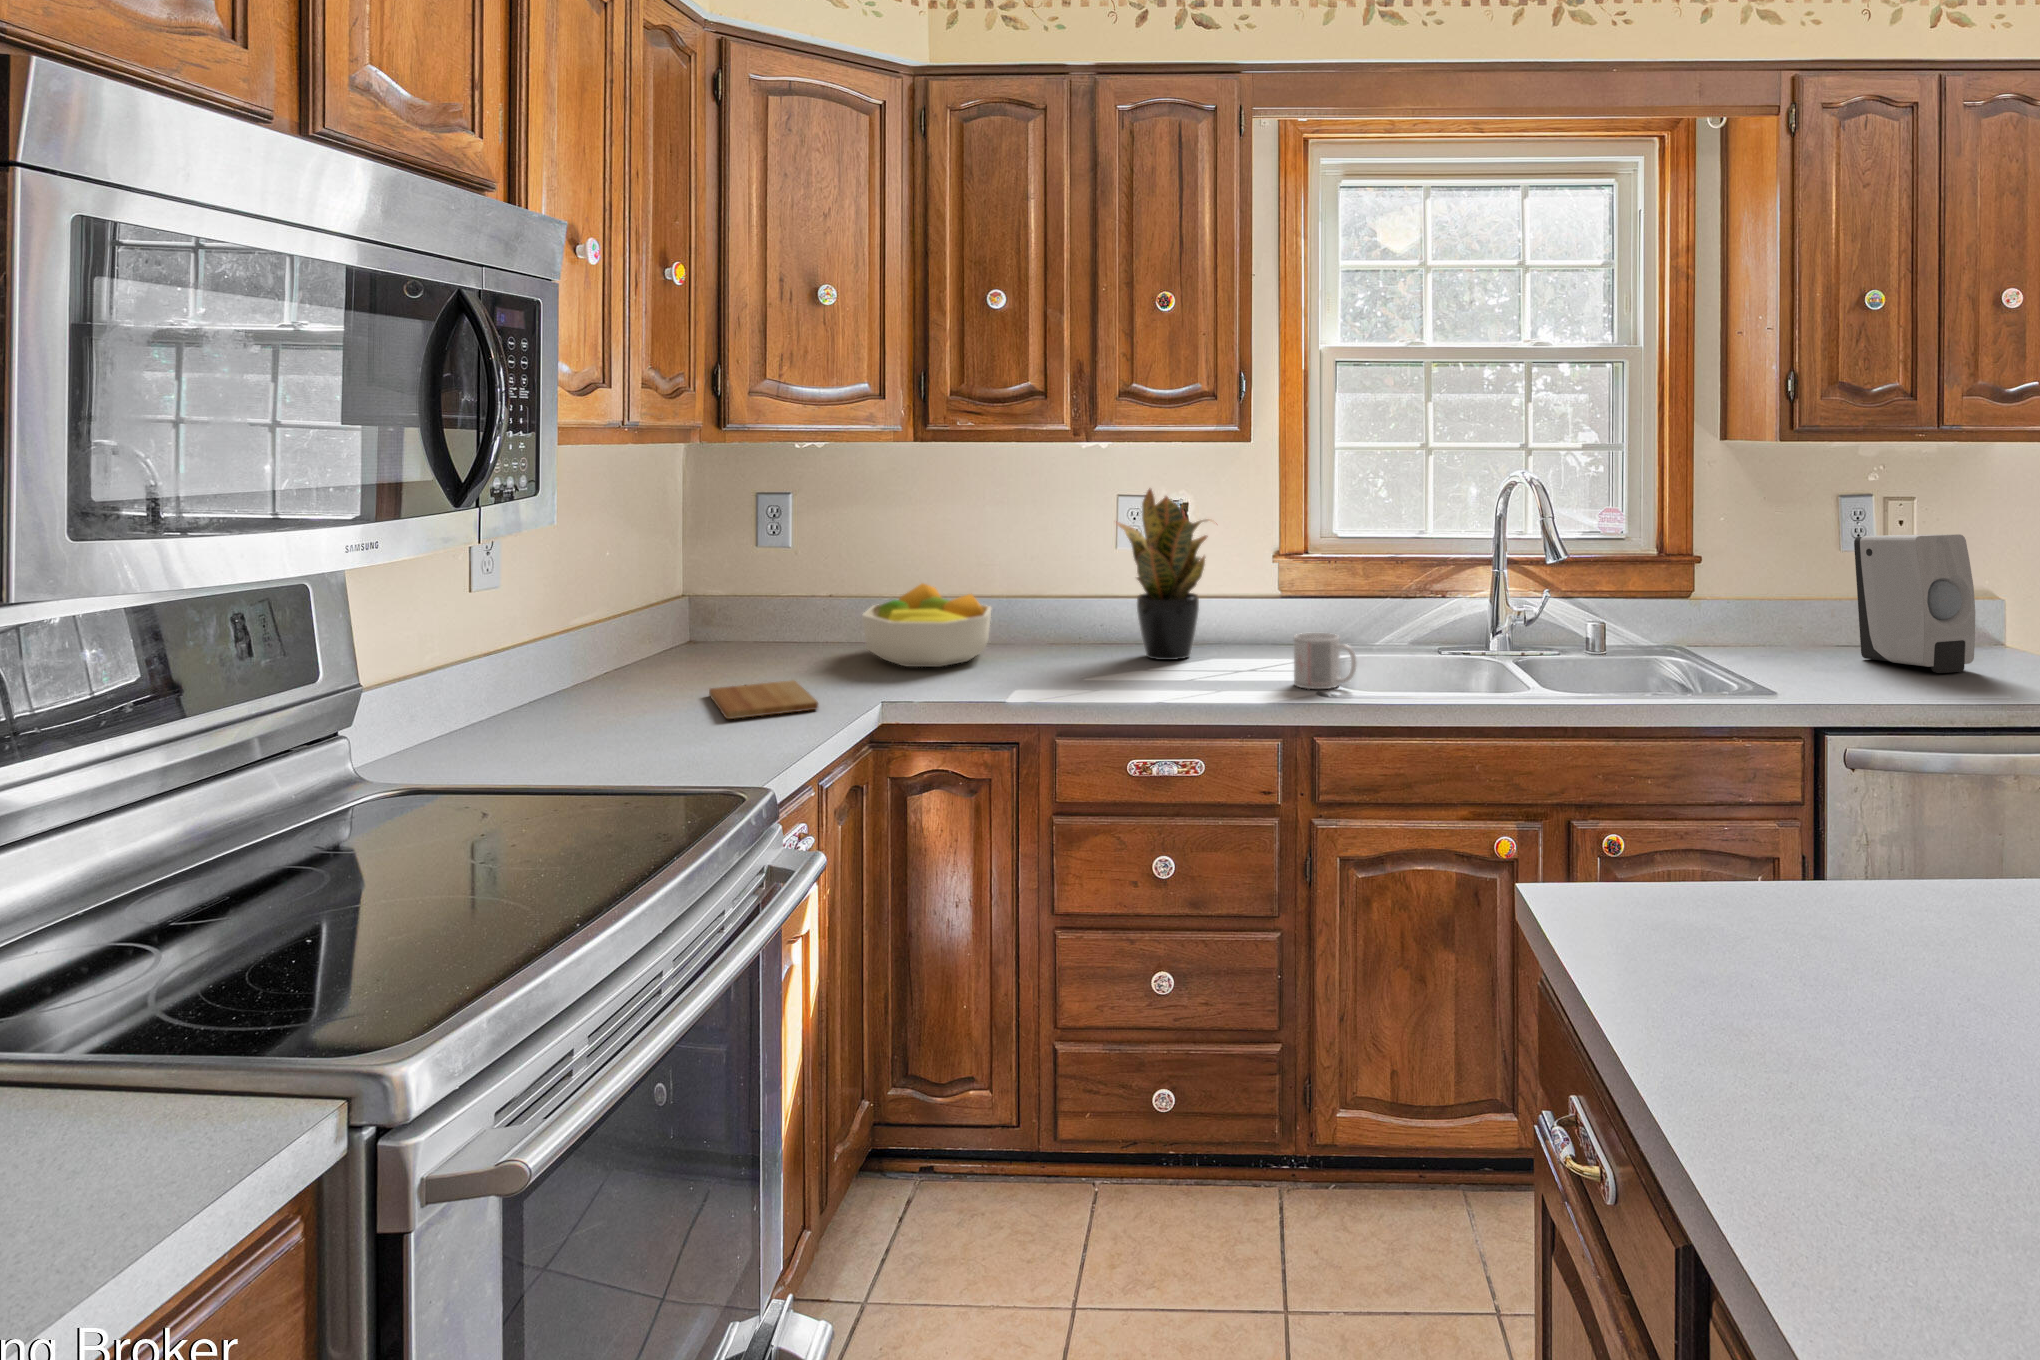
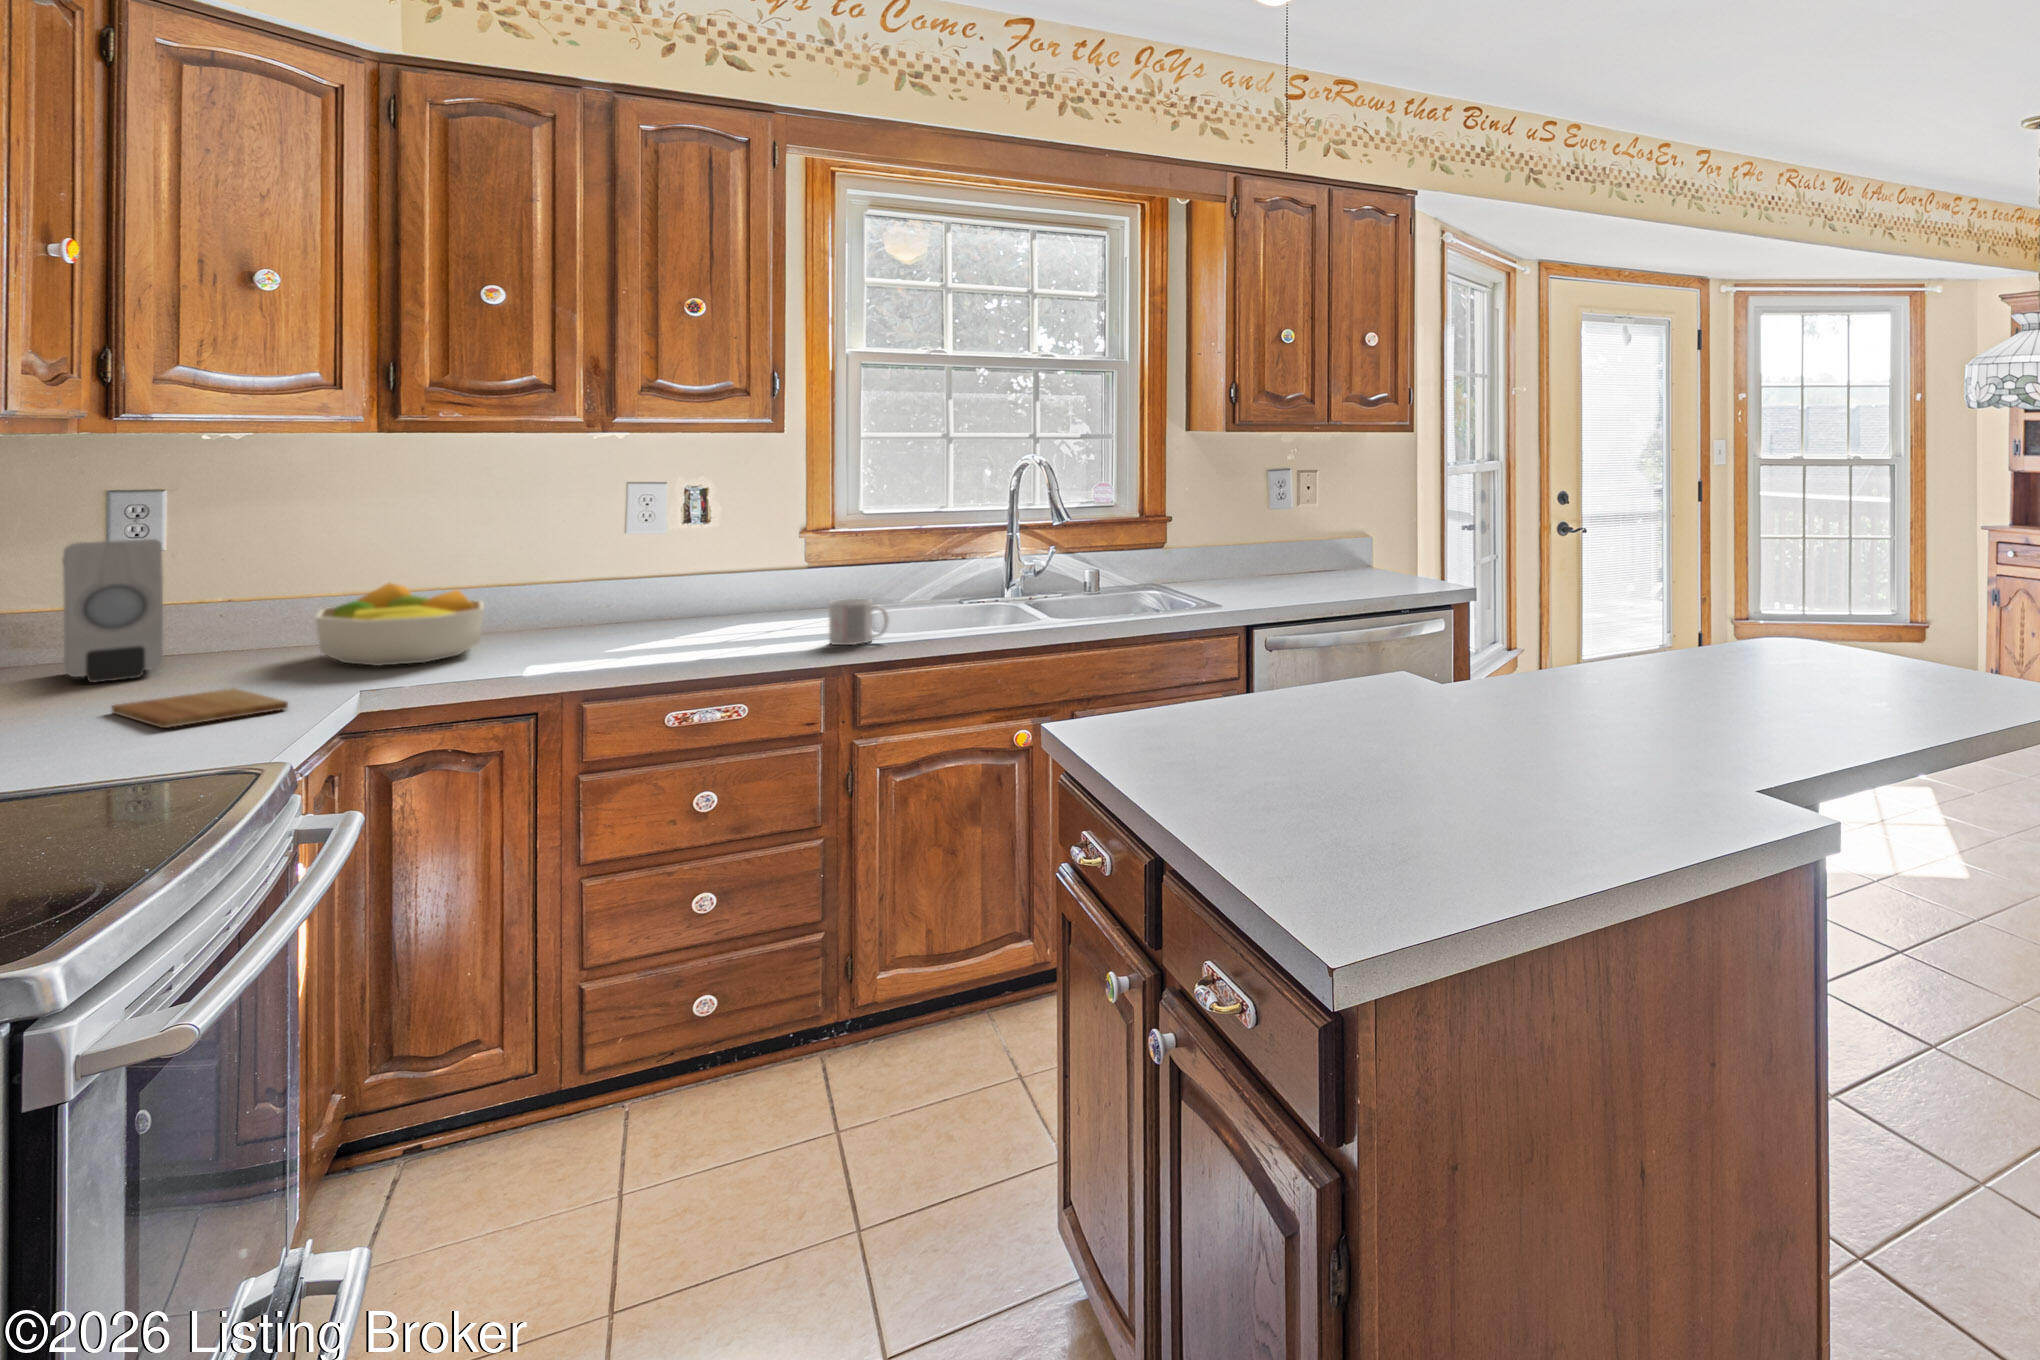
potted plant: present [1117,488,1217,660] -> none [625,474,751,637]
soap dispenser: present [1854,534,1975,673] -> present [63,539,163,683]

